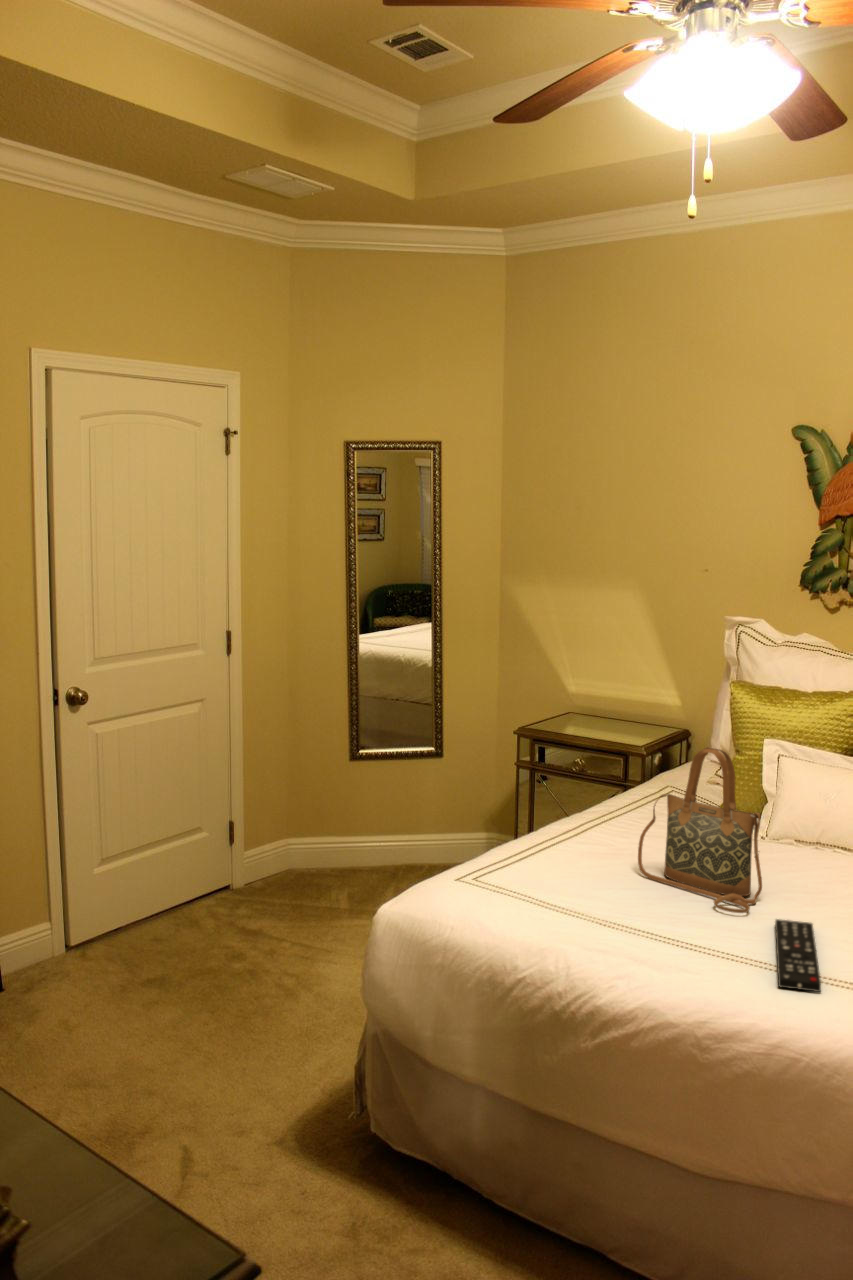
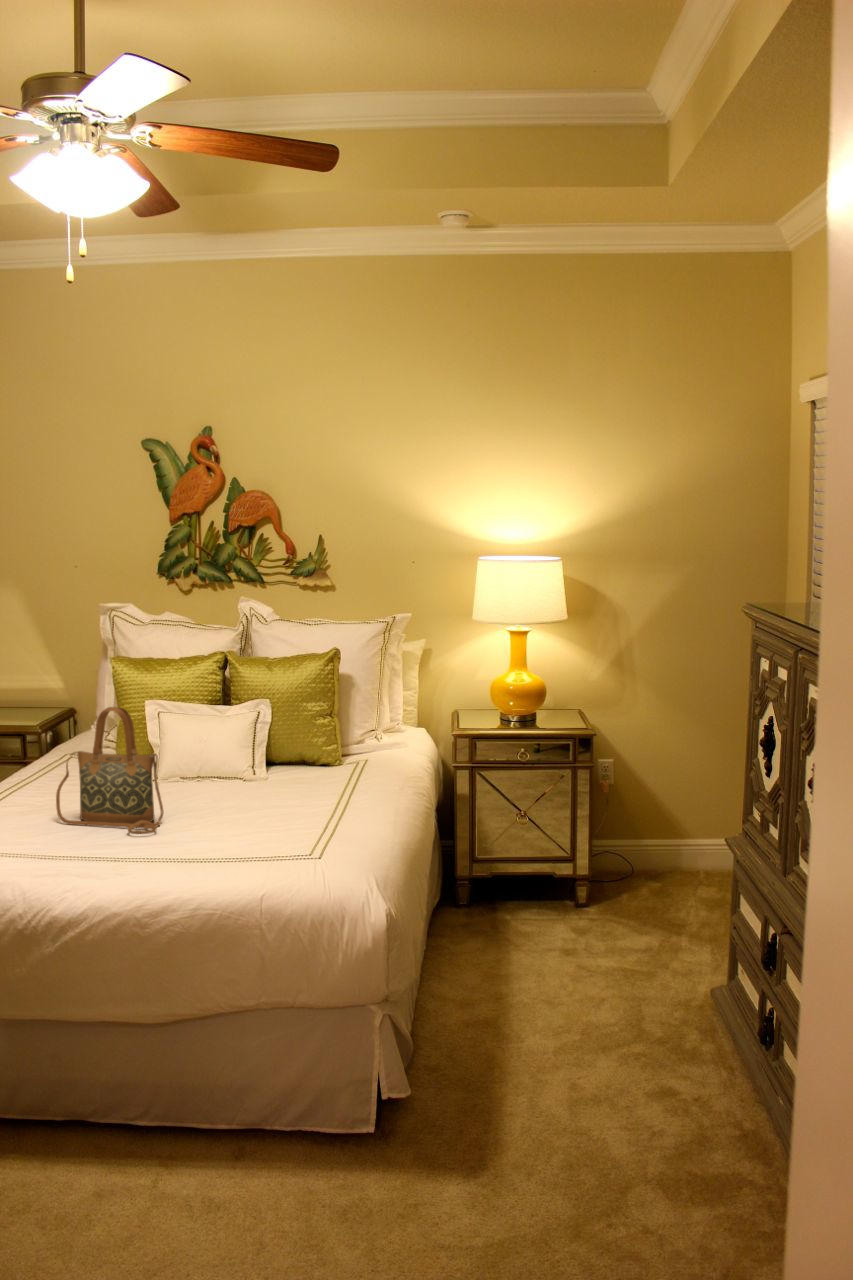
remote control: present [775,919,821,992] -> none [178,829,220,873]

